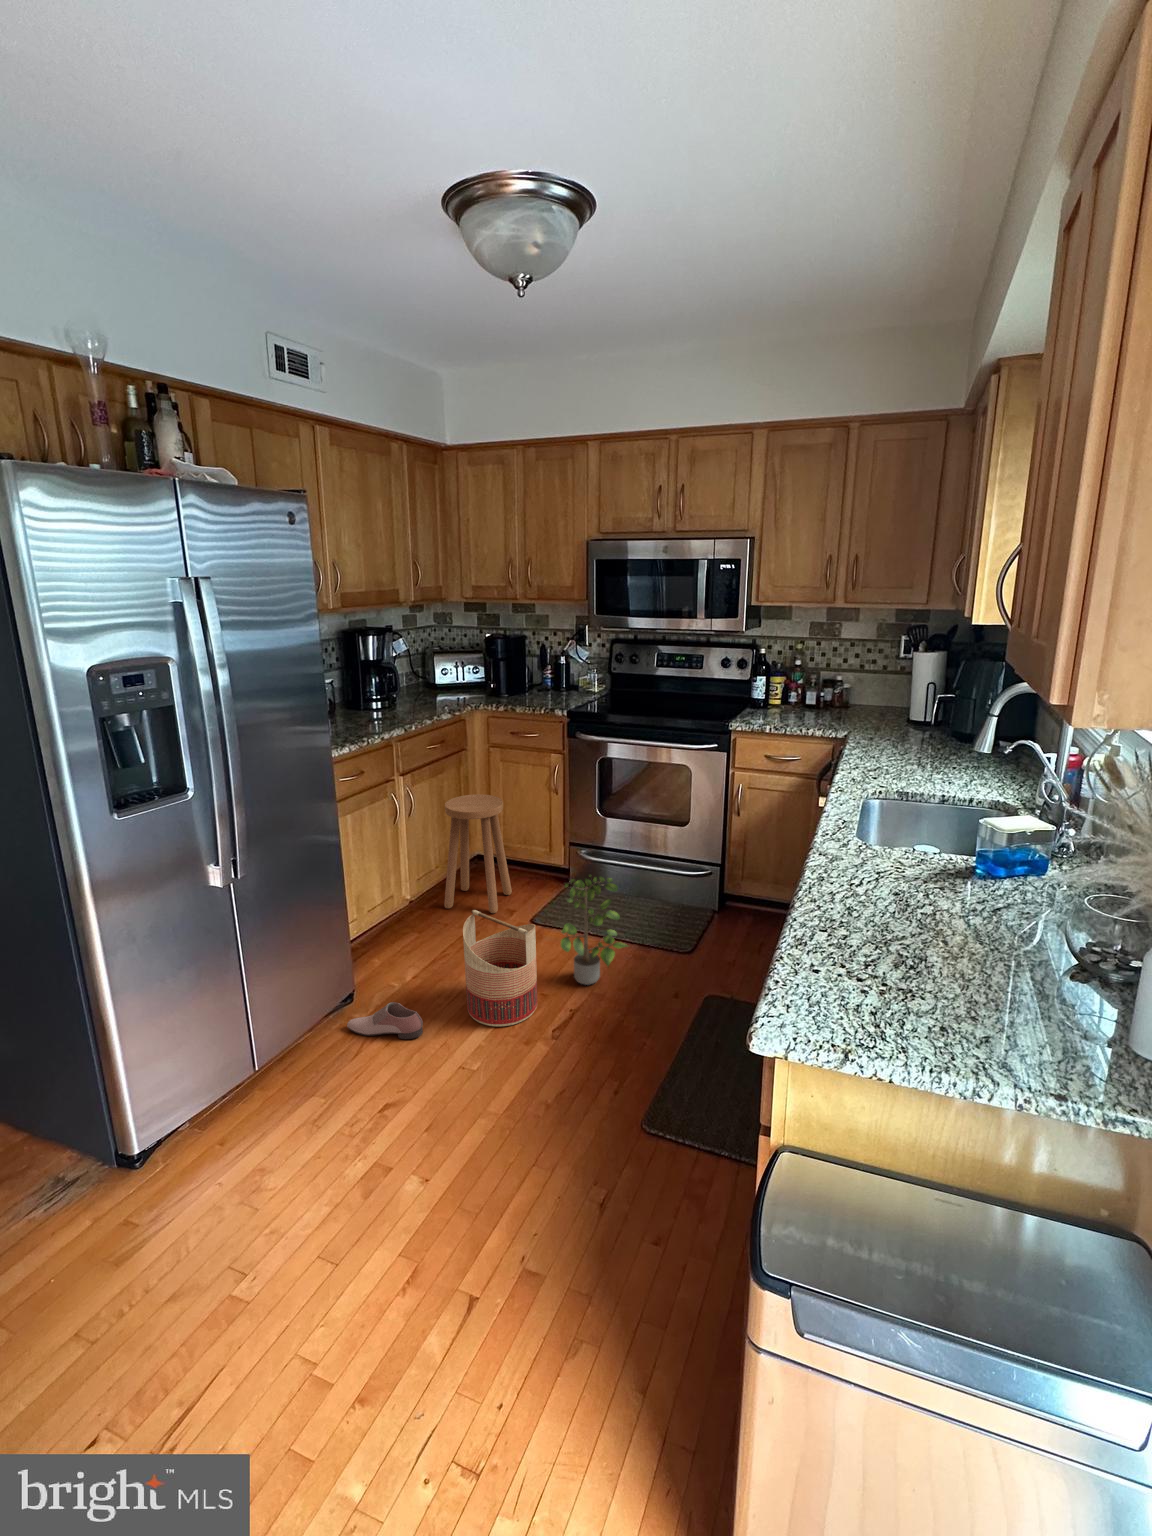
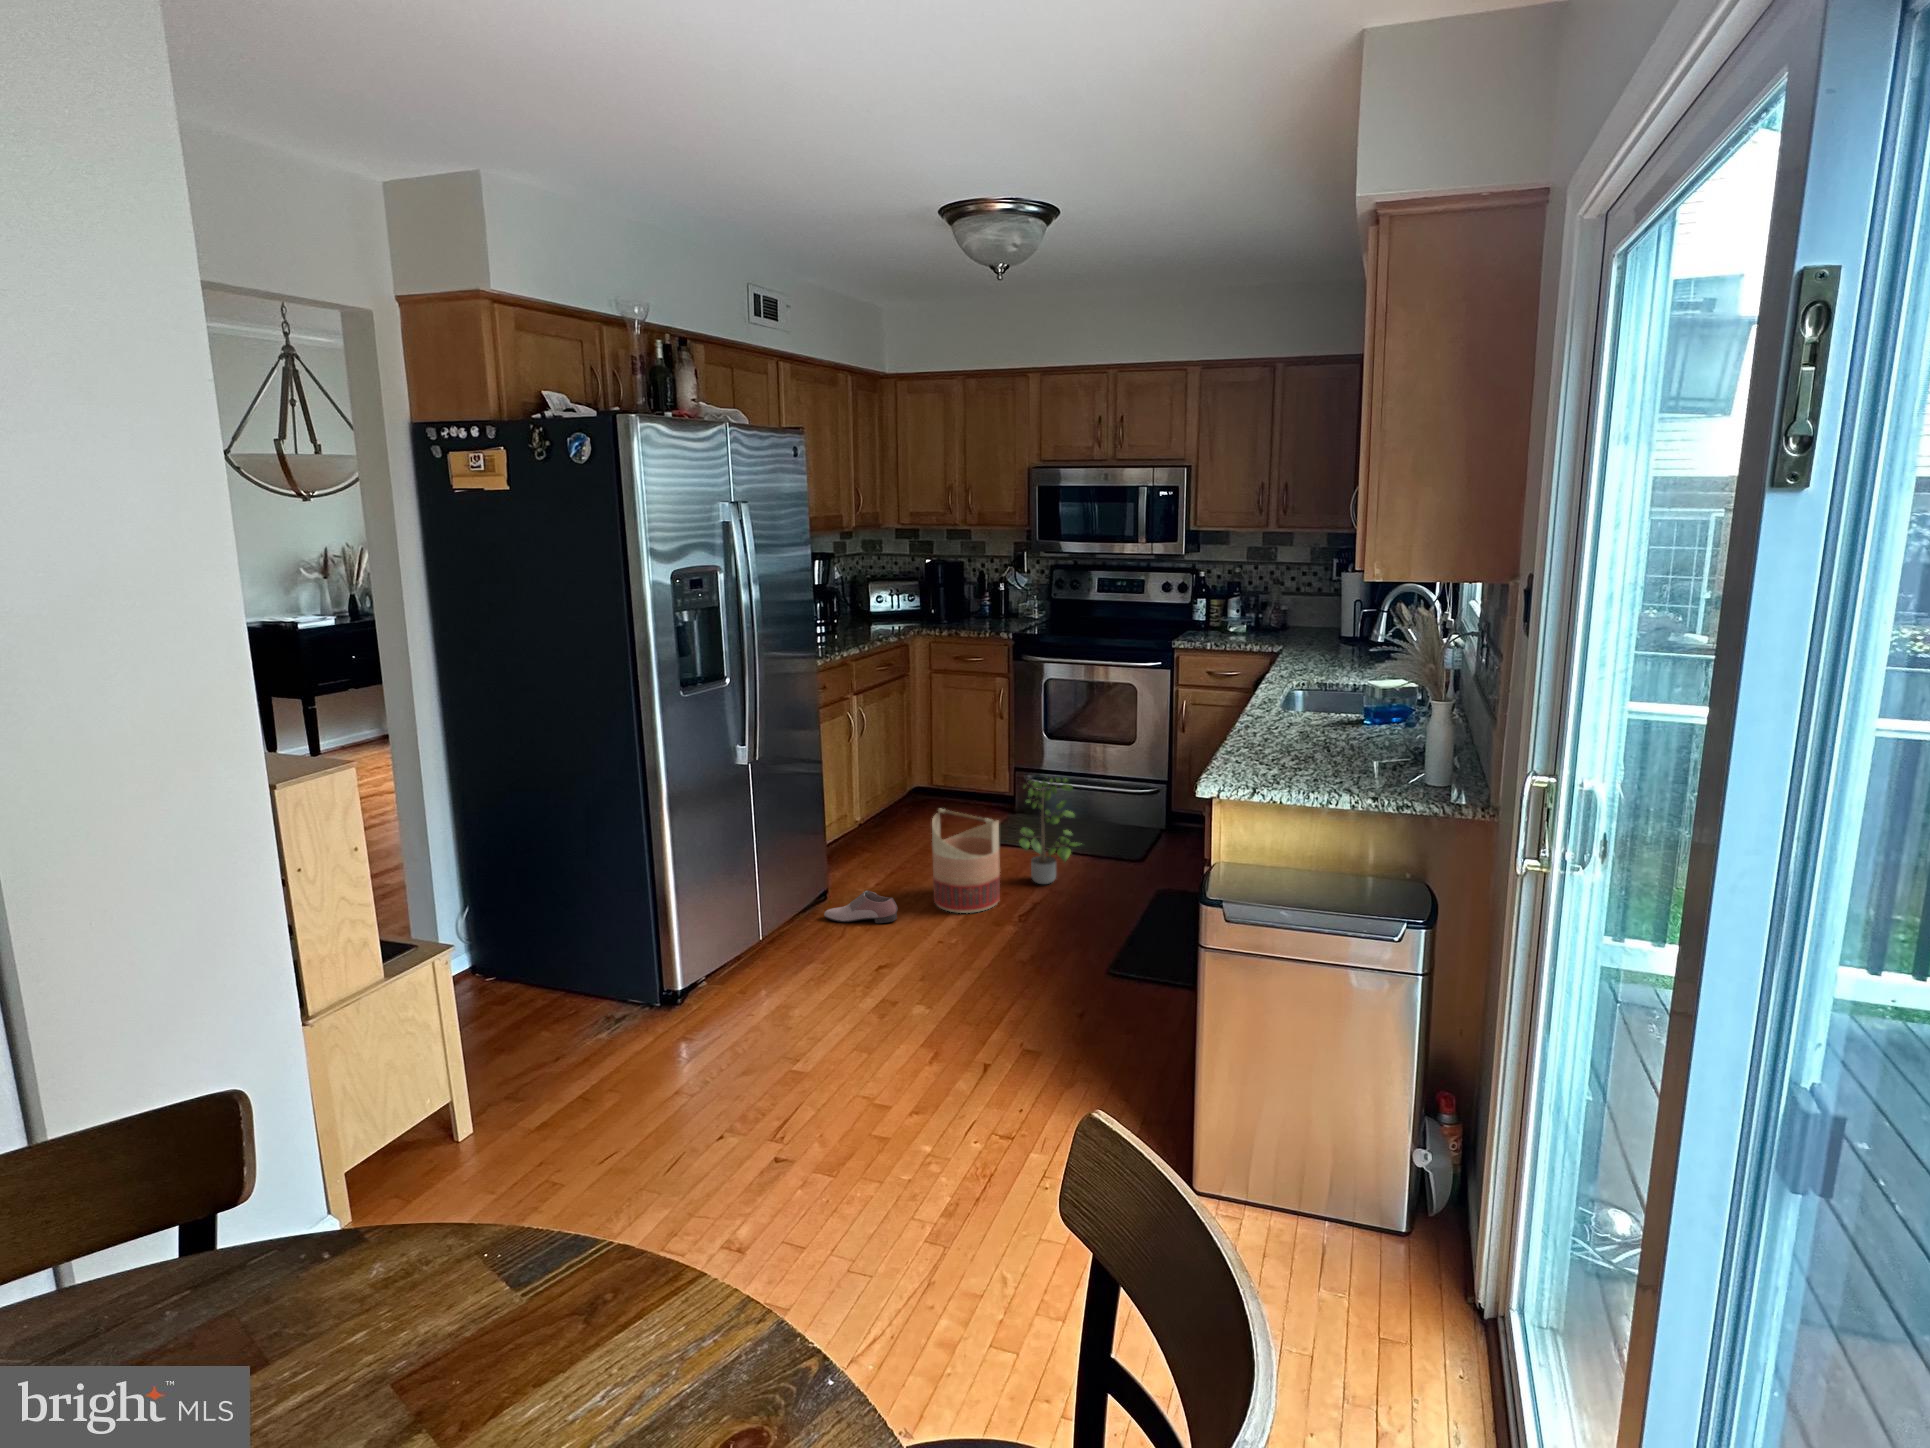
stool: present [444,794,512,913] -> none [889,719,956,837]

